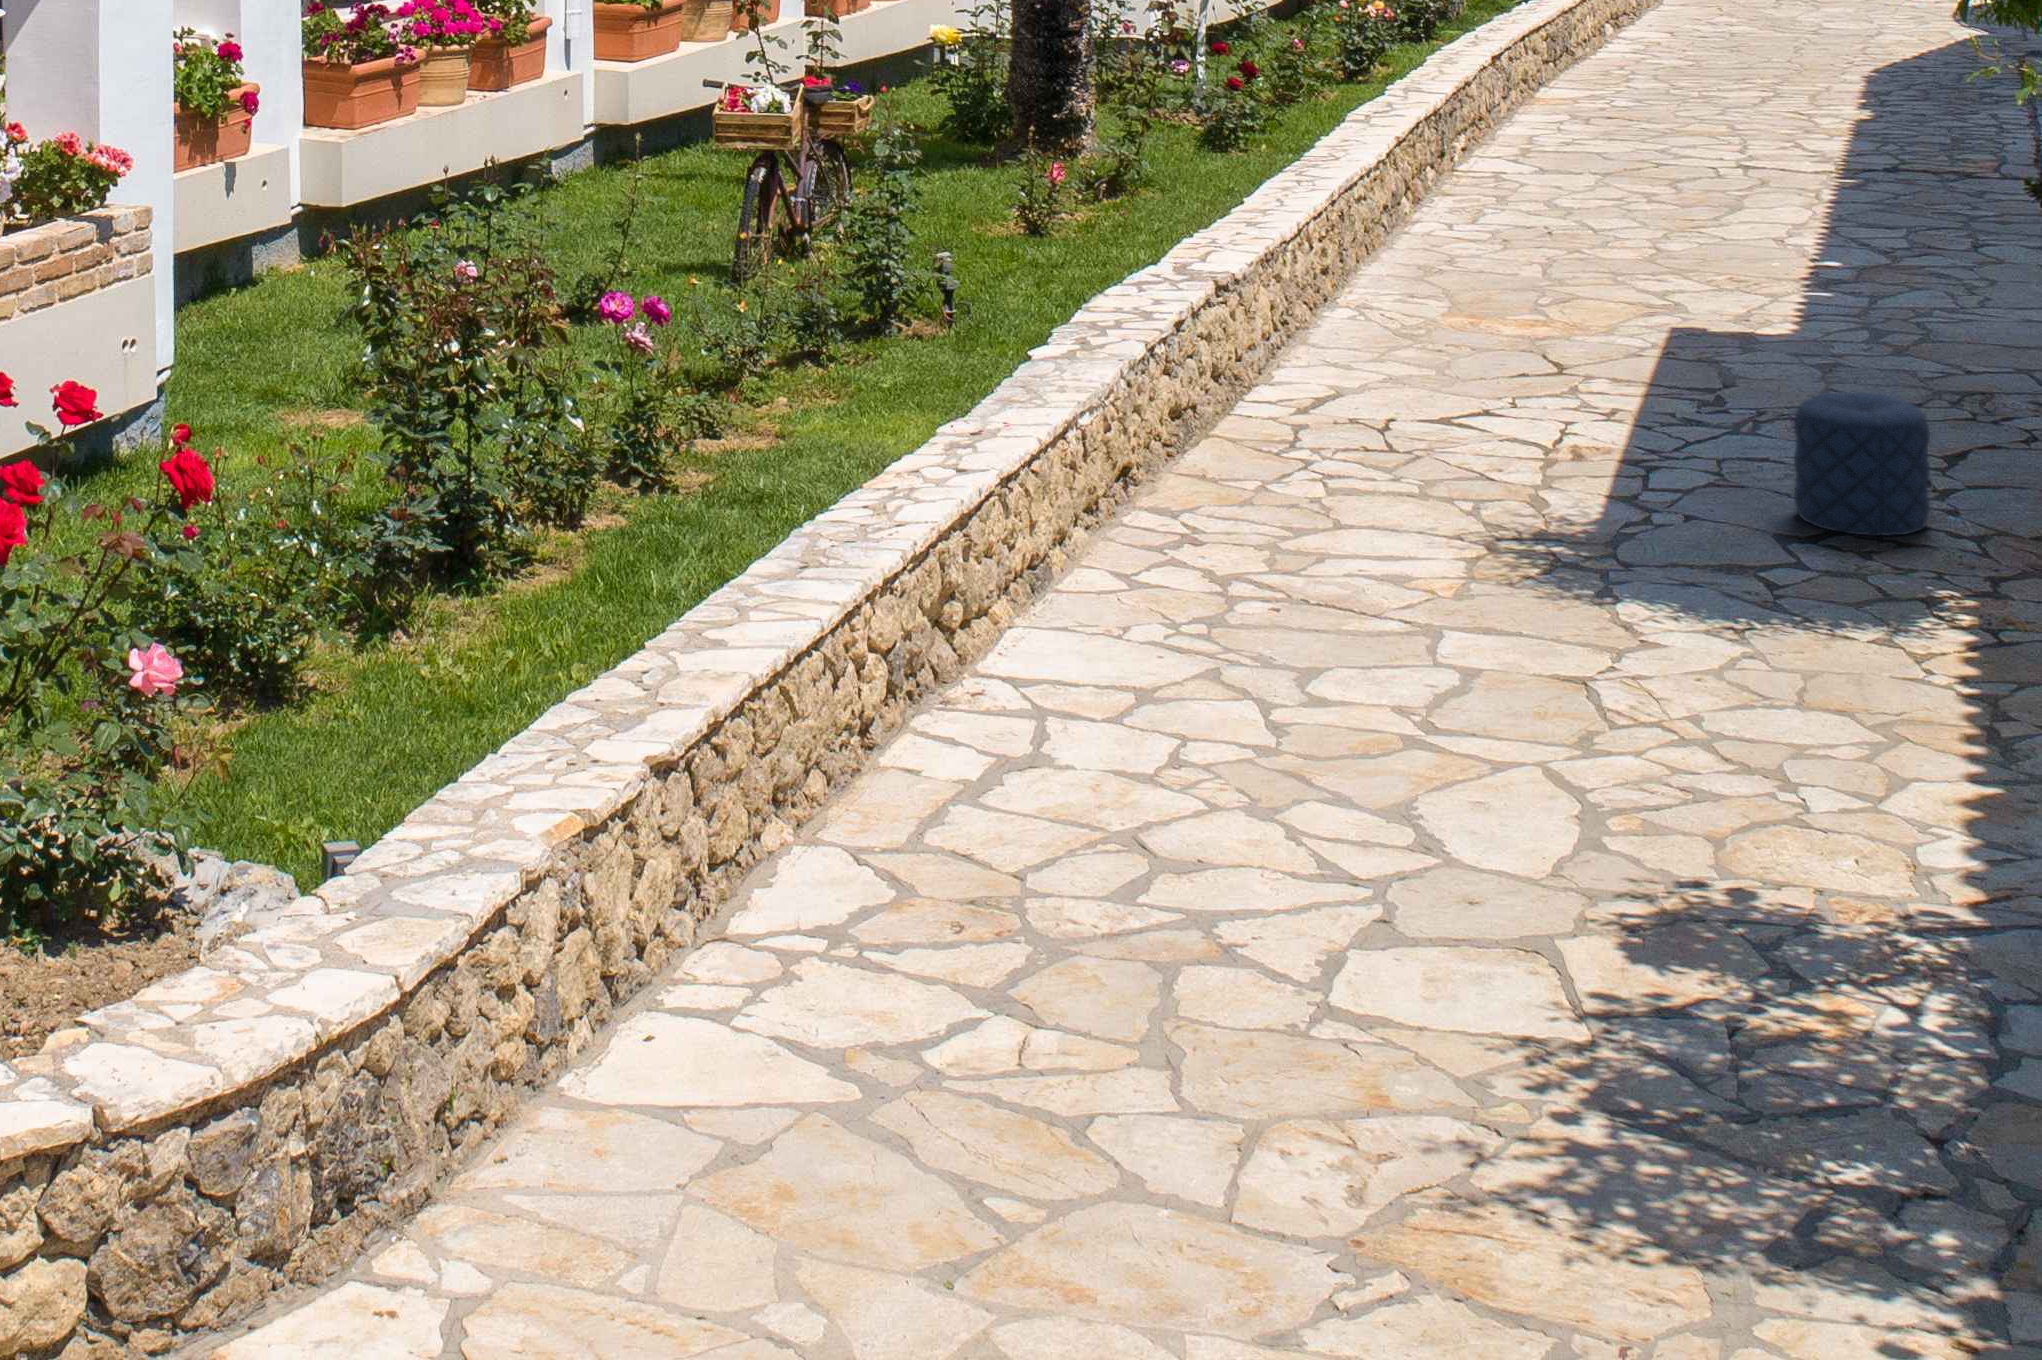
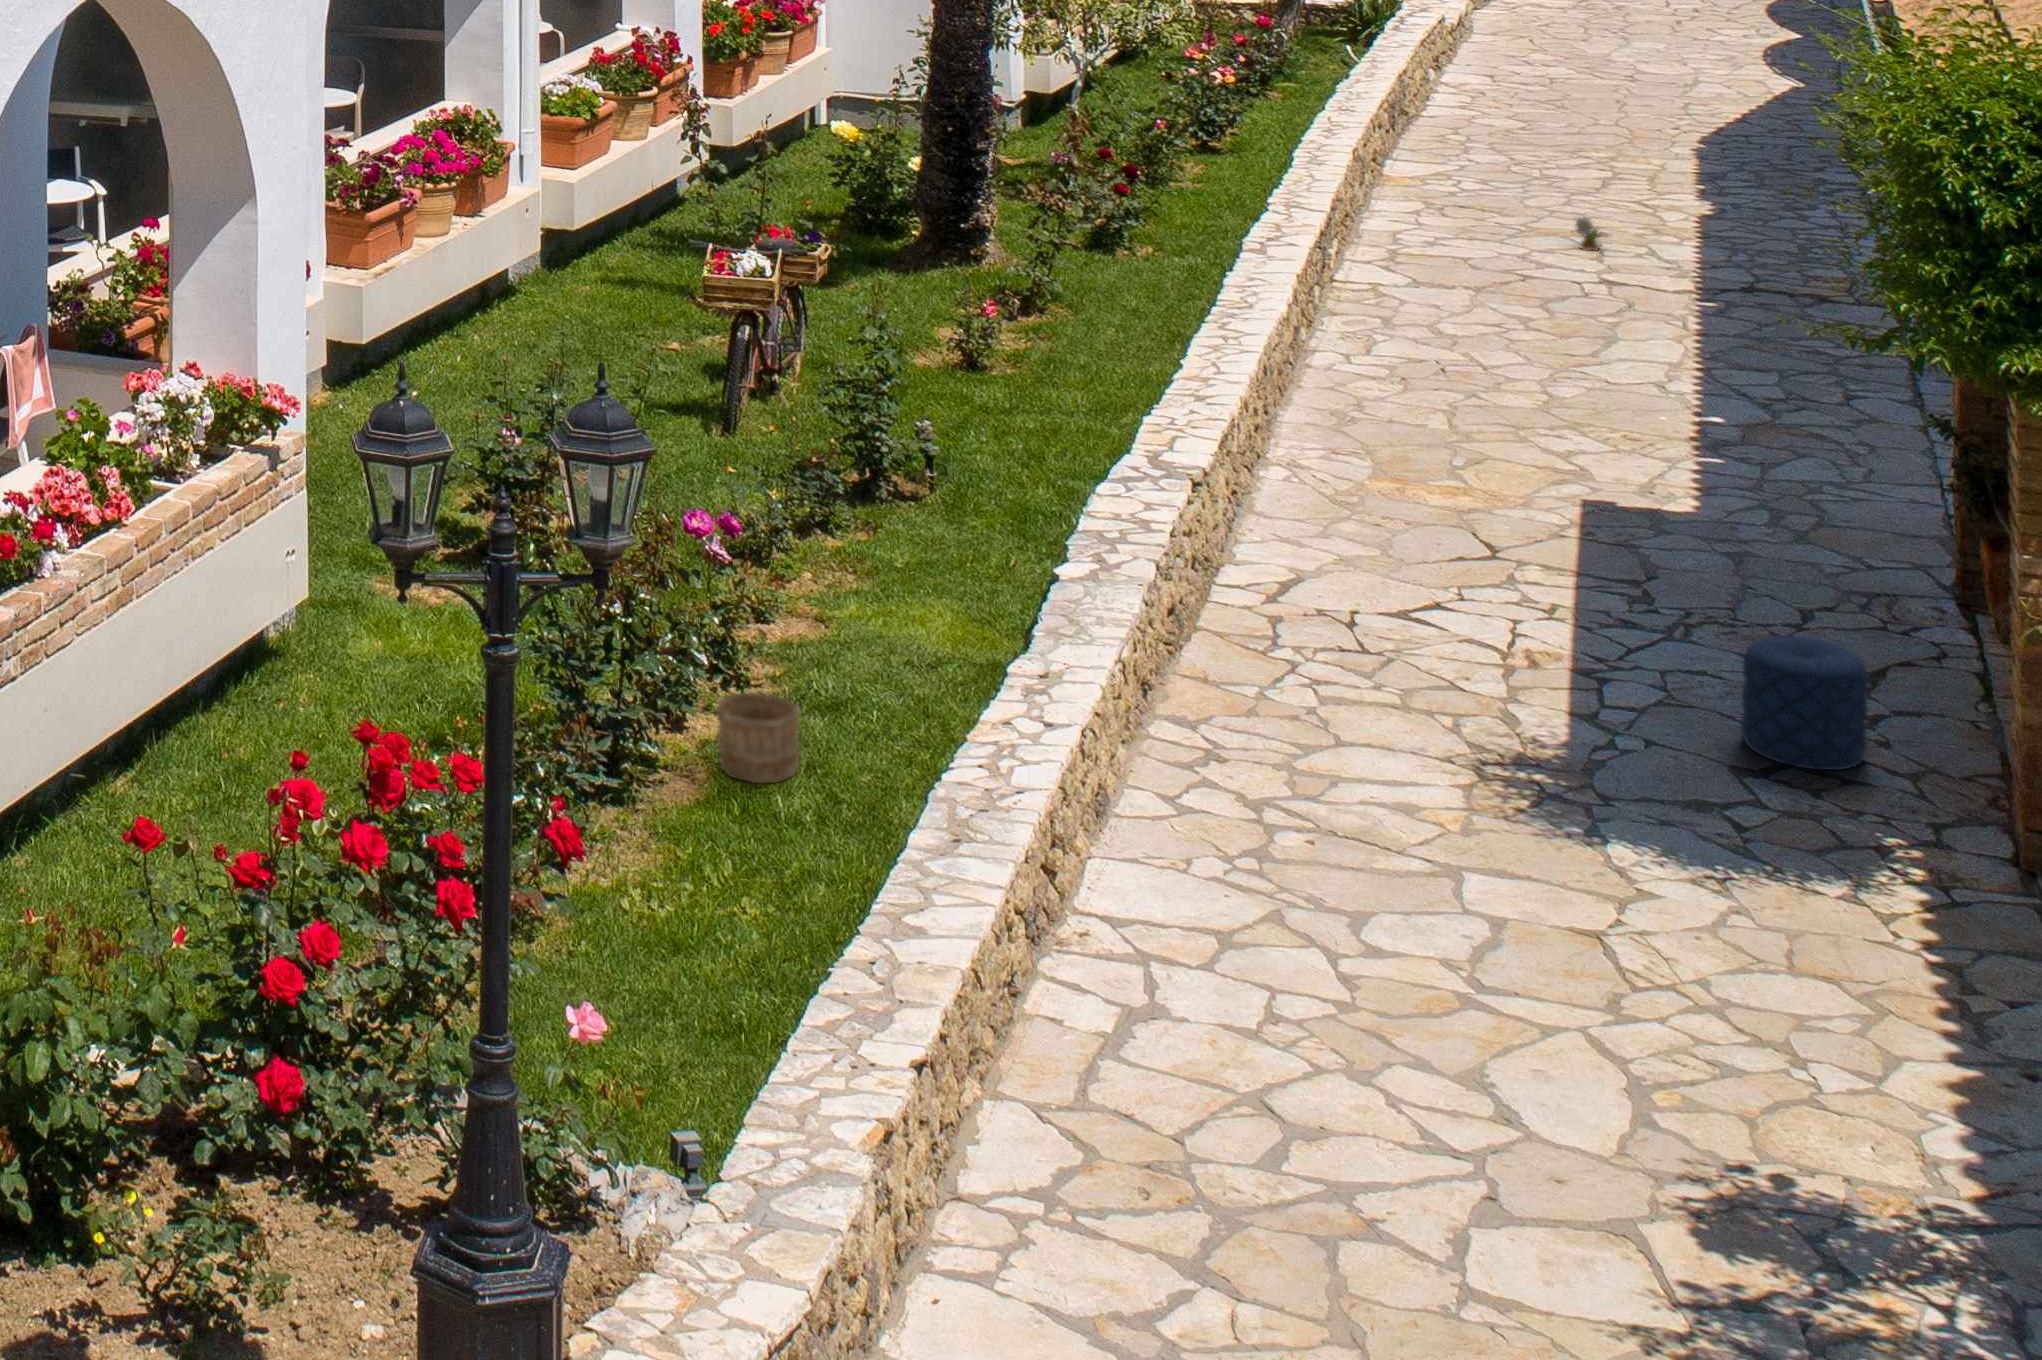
decorative plant: none [1717,112,1759,150] -> present [1575,217,1606,251]
wooden bucket: none [584,452,684,551] -> present [716,693,800,783]

